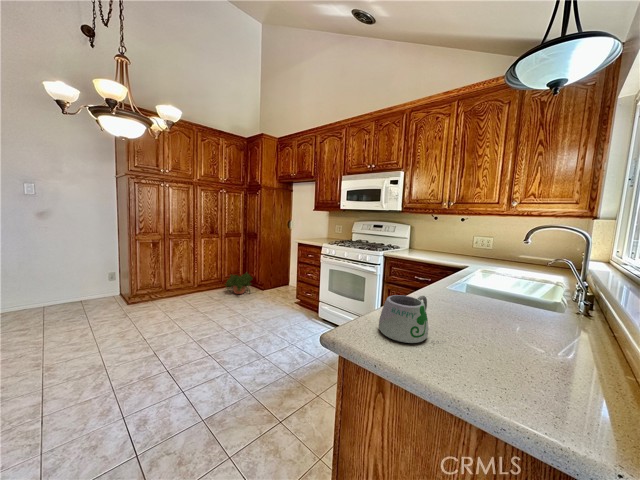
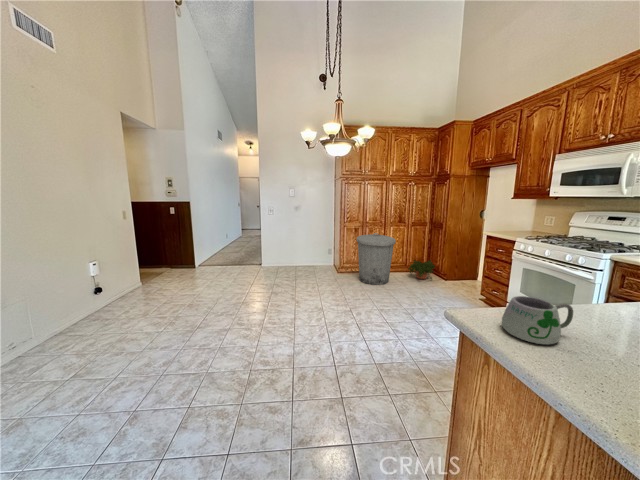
trash can: none [157,247,210,312] -> present [357,233,396,285]

